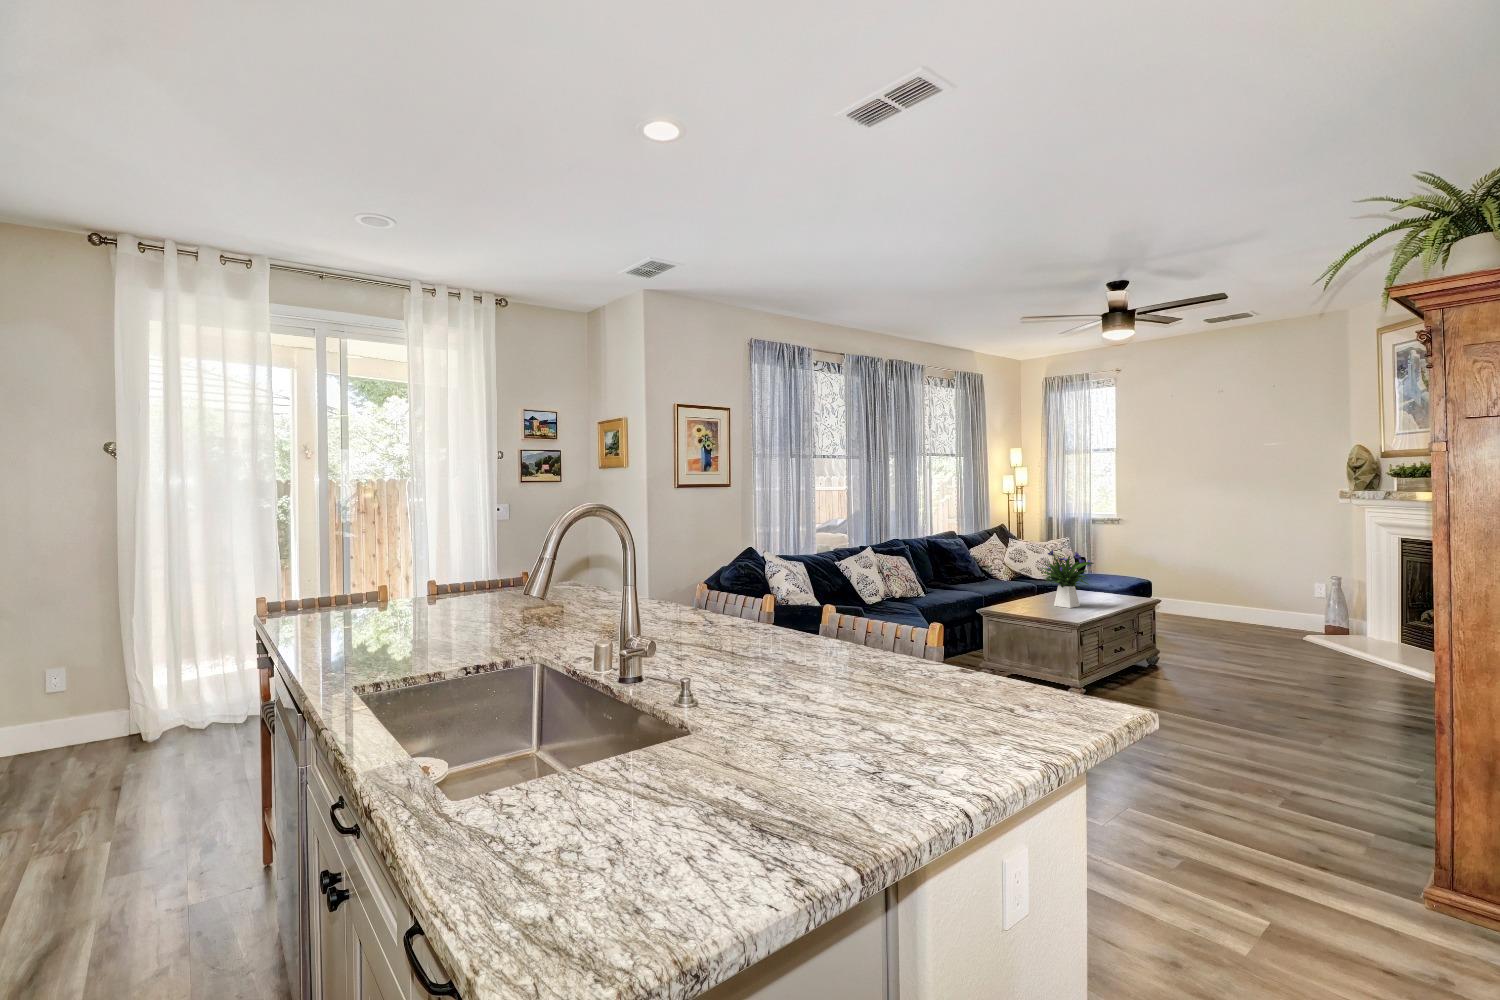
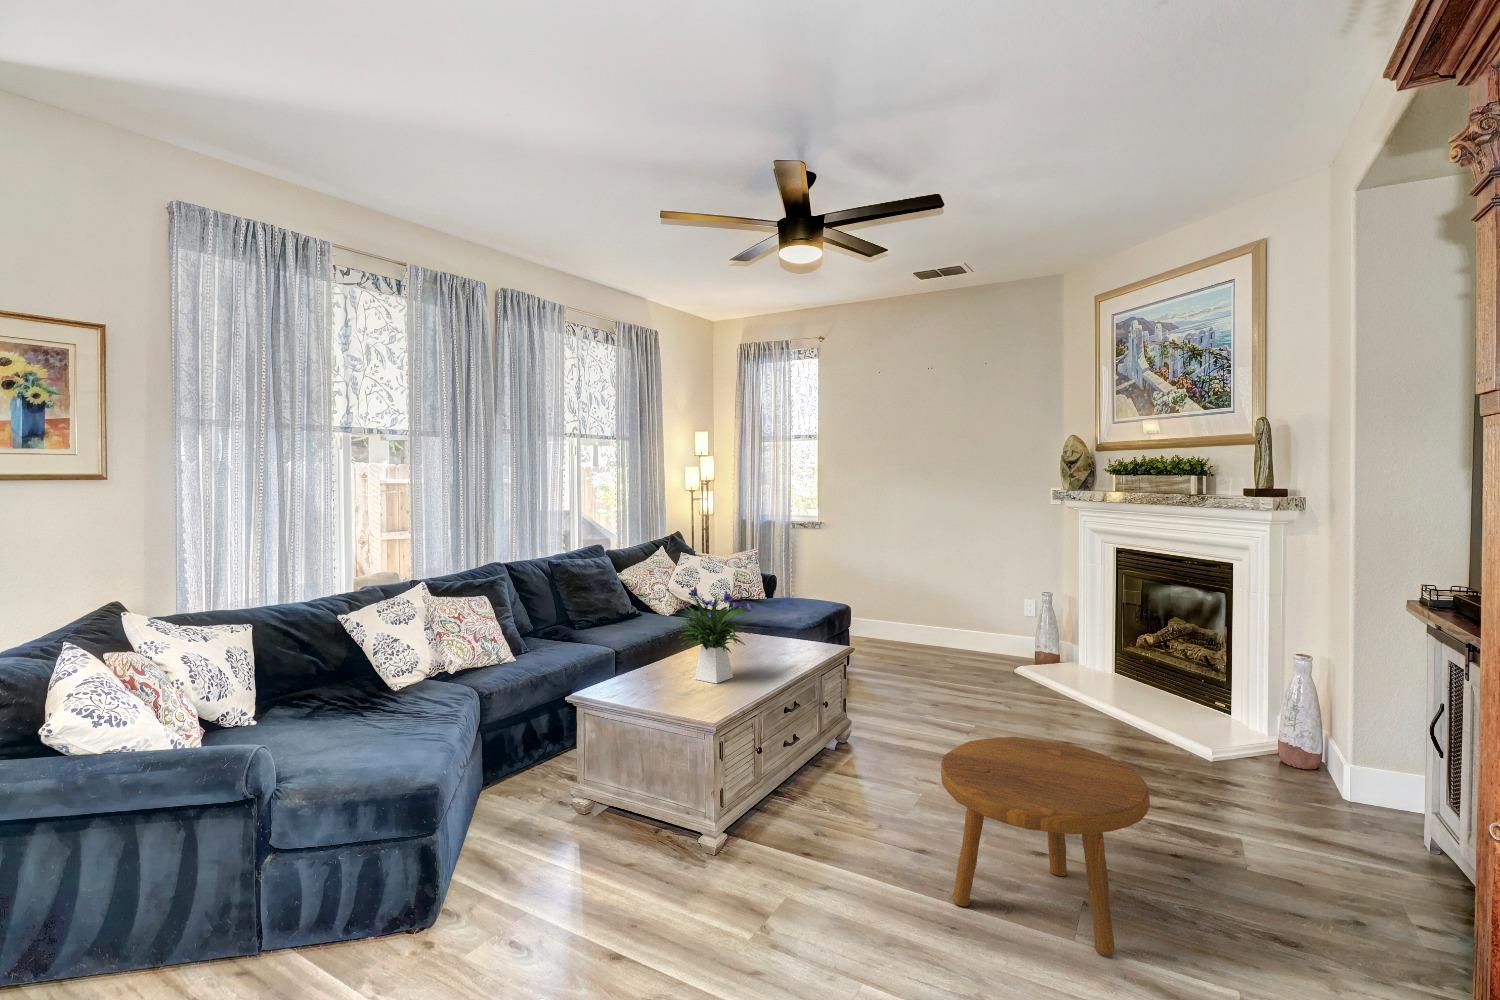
footstool: none [1234,640,1381,752] -> present [941,737,1150,956]

